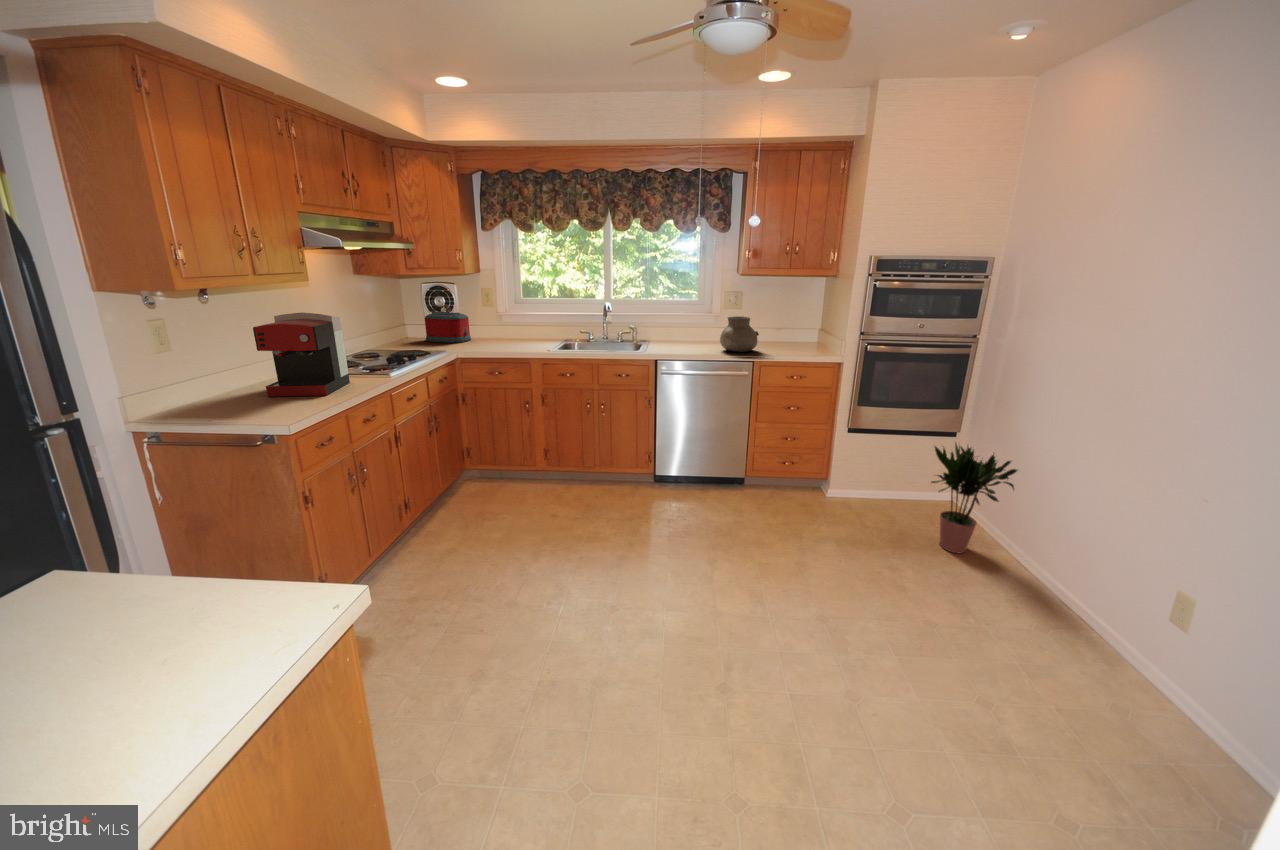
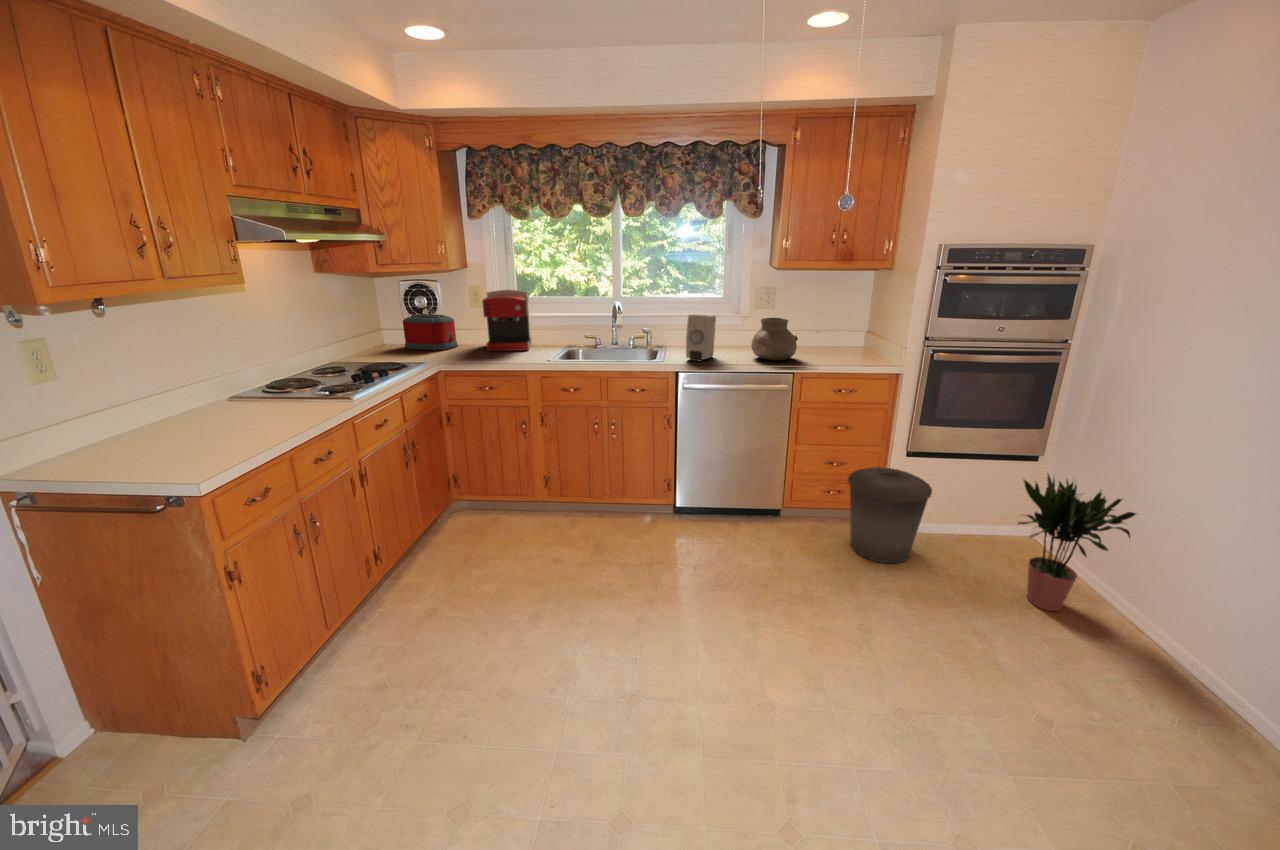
coffee maker: present [253,312,350,397] -> present [482,290,531,351]
soap dispenser: none [665,313,690,352] -> present [686,314,716,361]
trash can: none [798,441,866,520] -> present [848,467,932,563]

